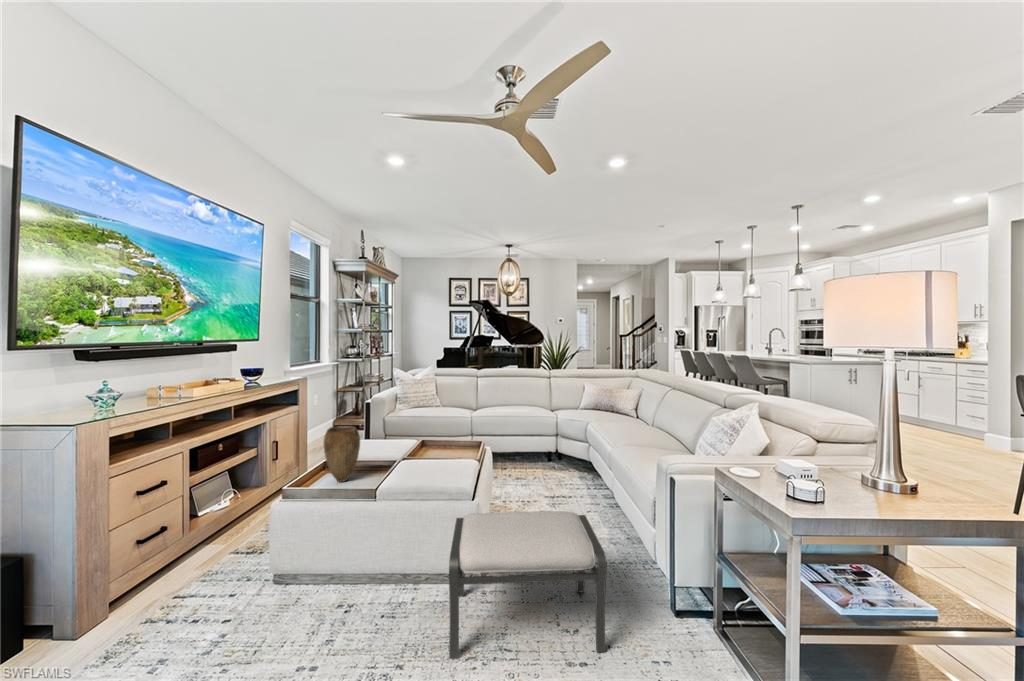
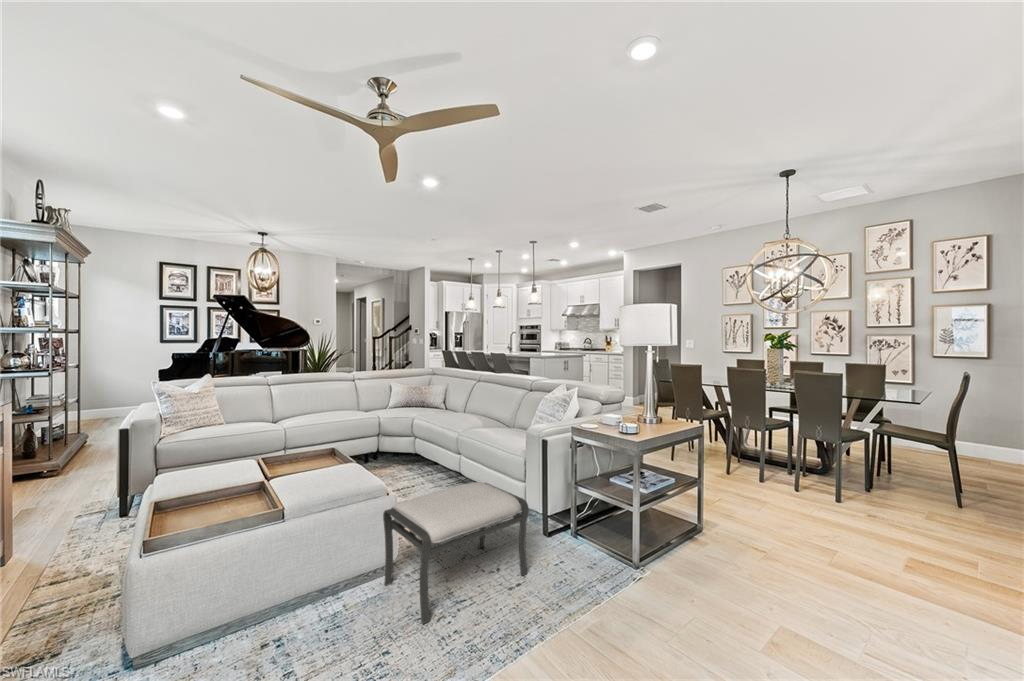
vase: present [324,426,360,482] -> none [178,447,229,516]

